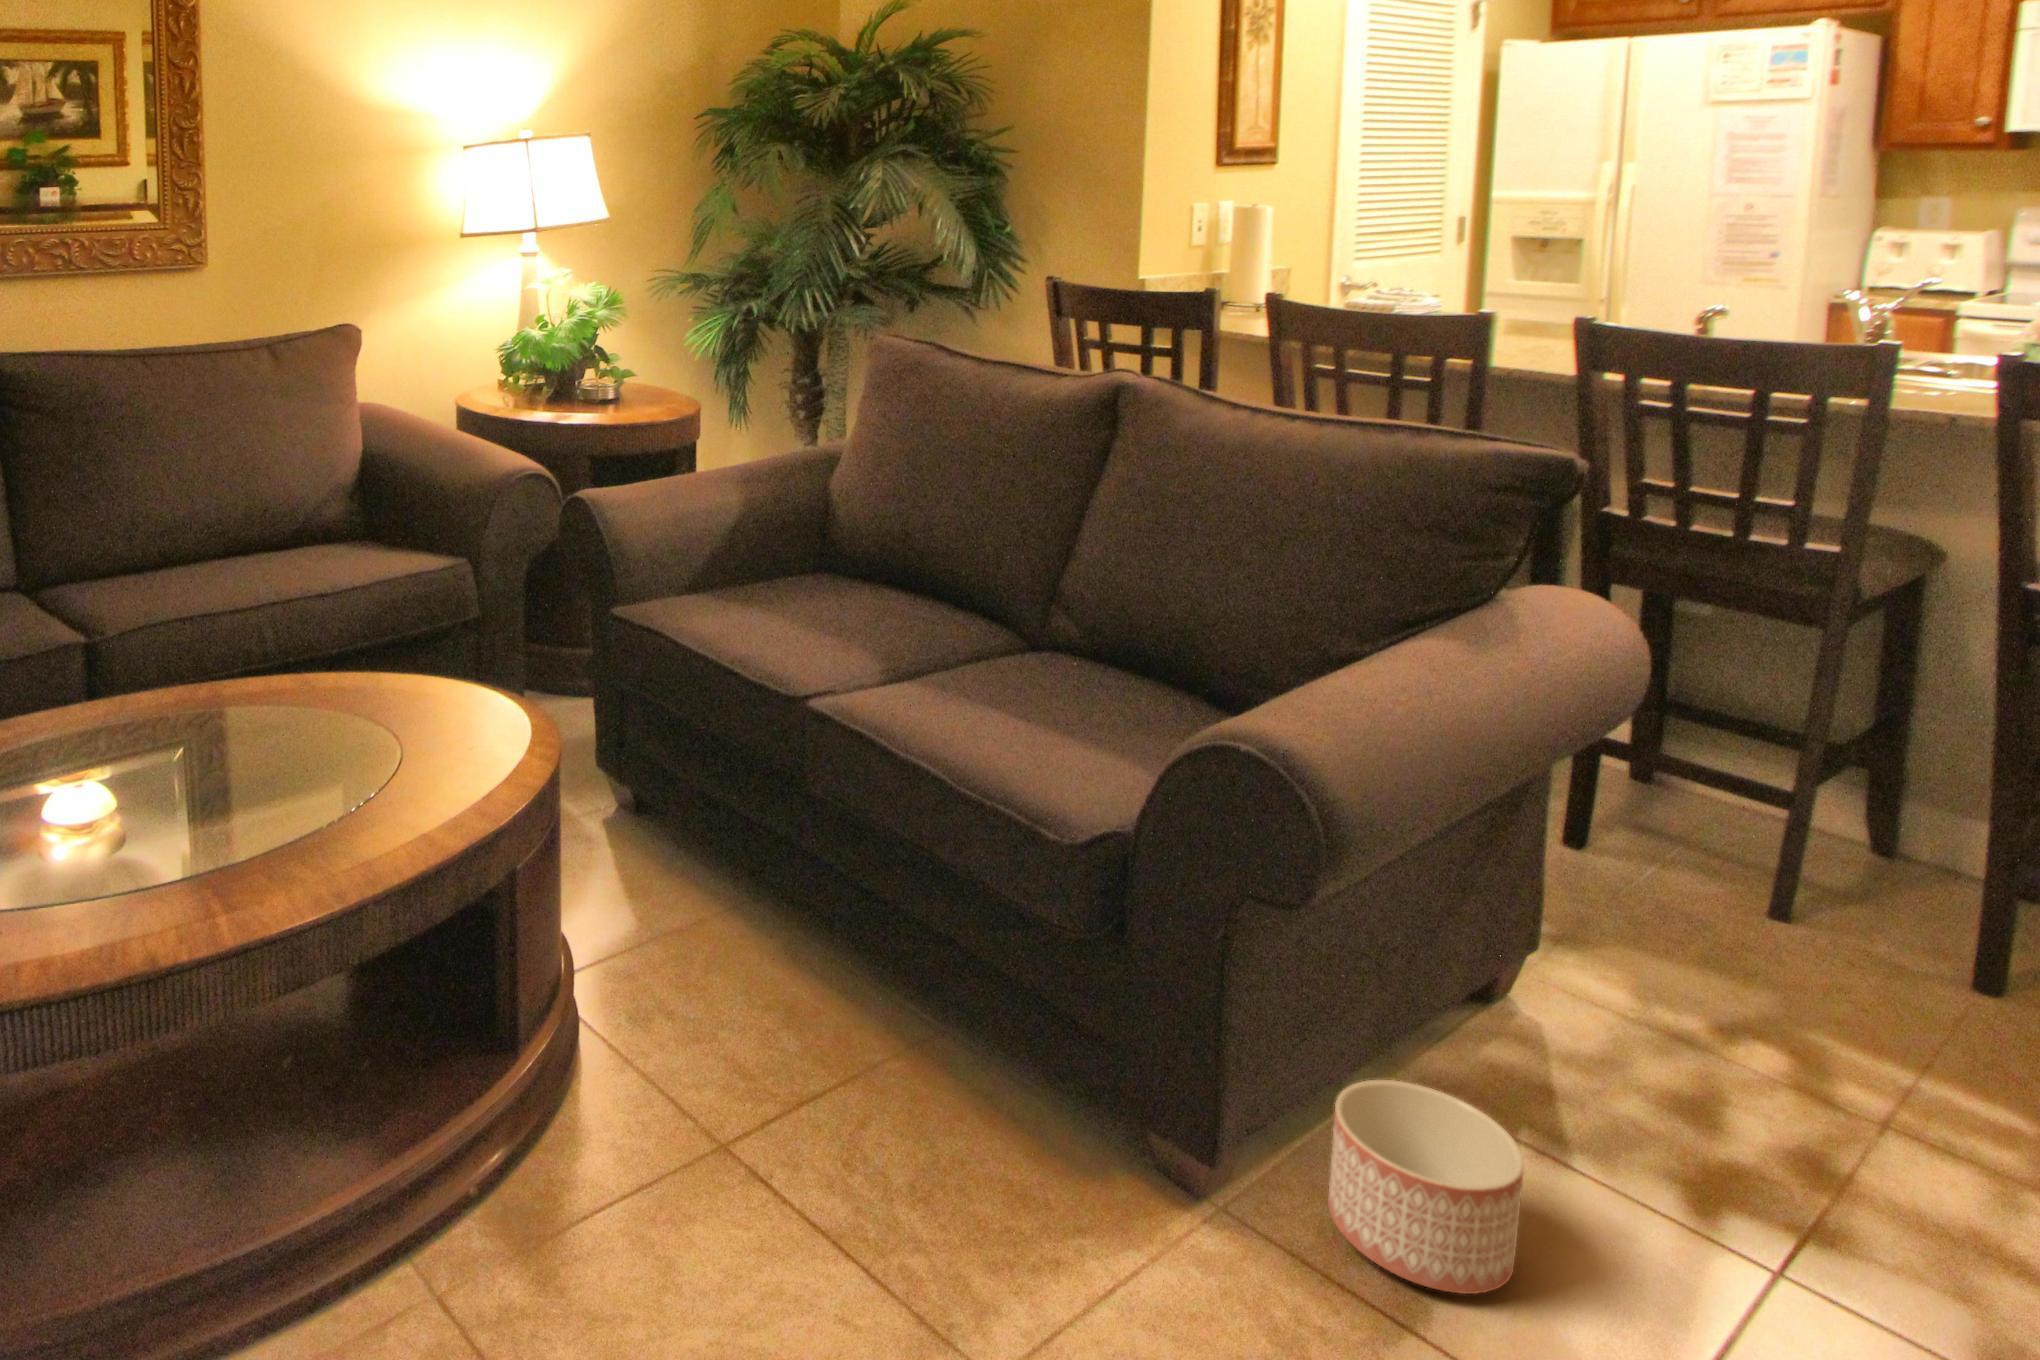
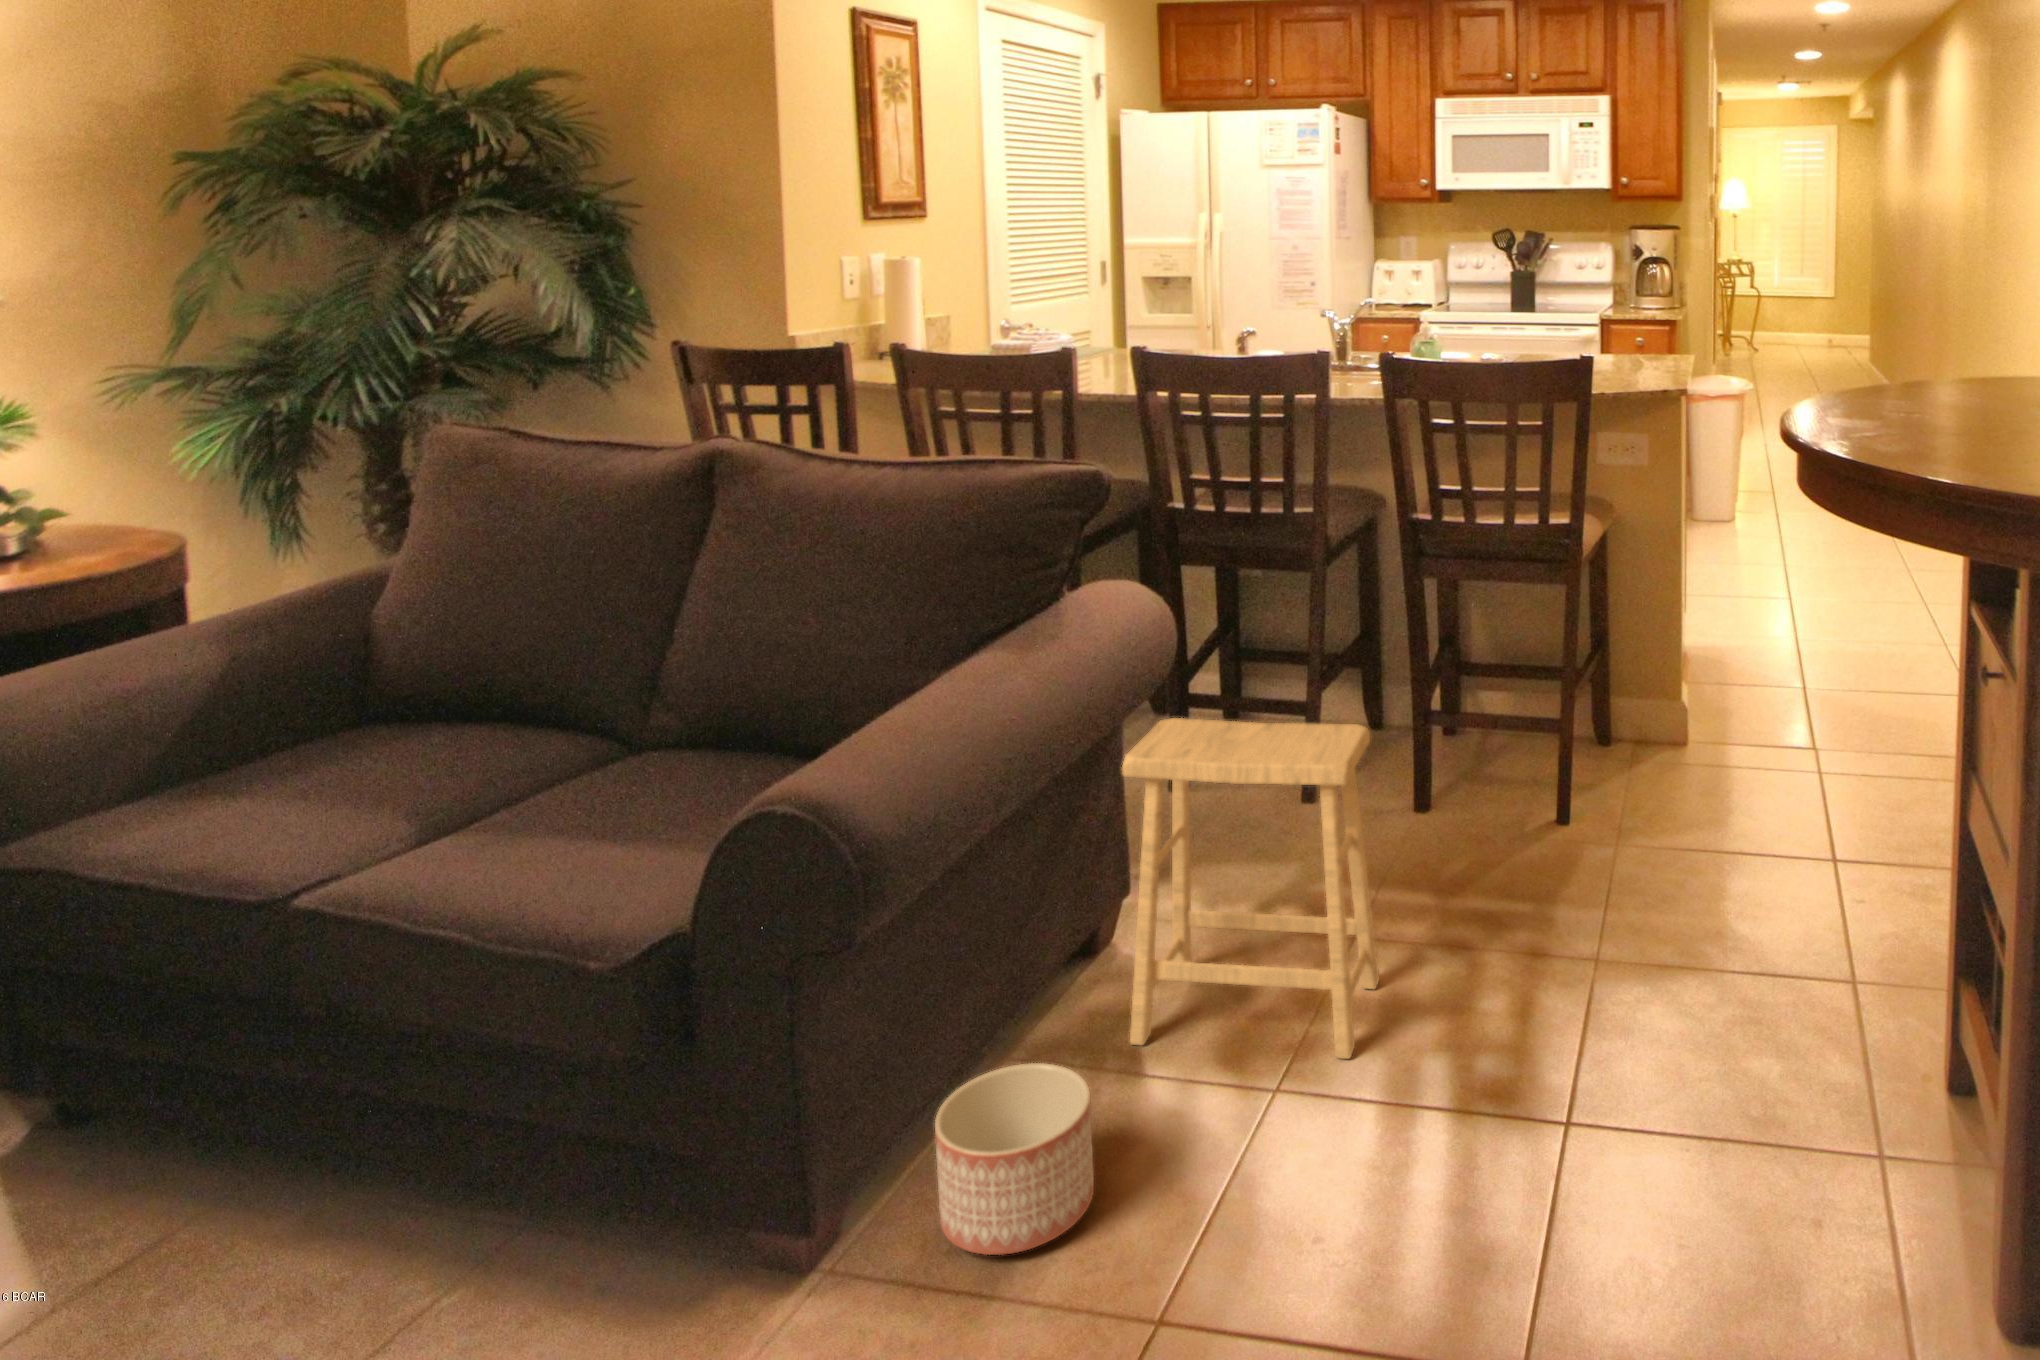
footstool: none [1537,762,1965,1270] -> present [1122,718,1379,1059]

